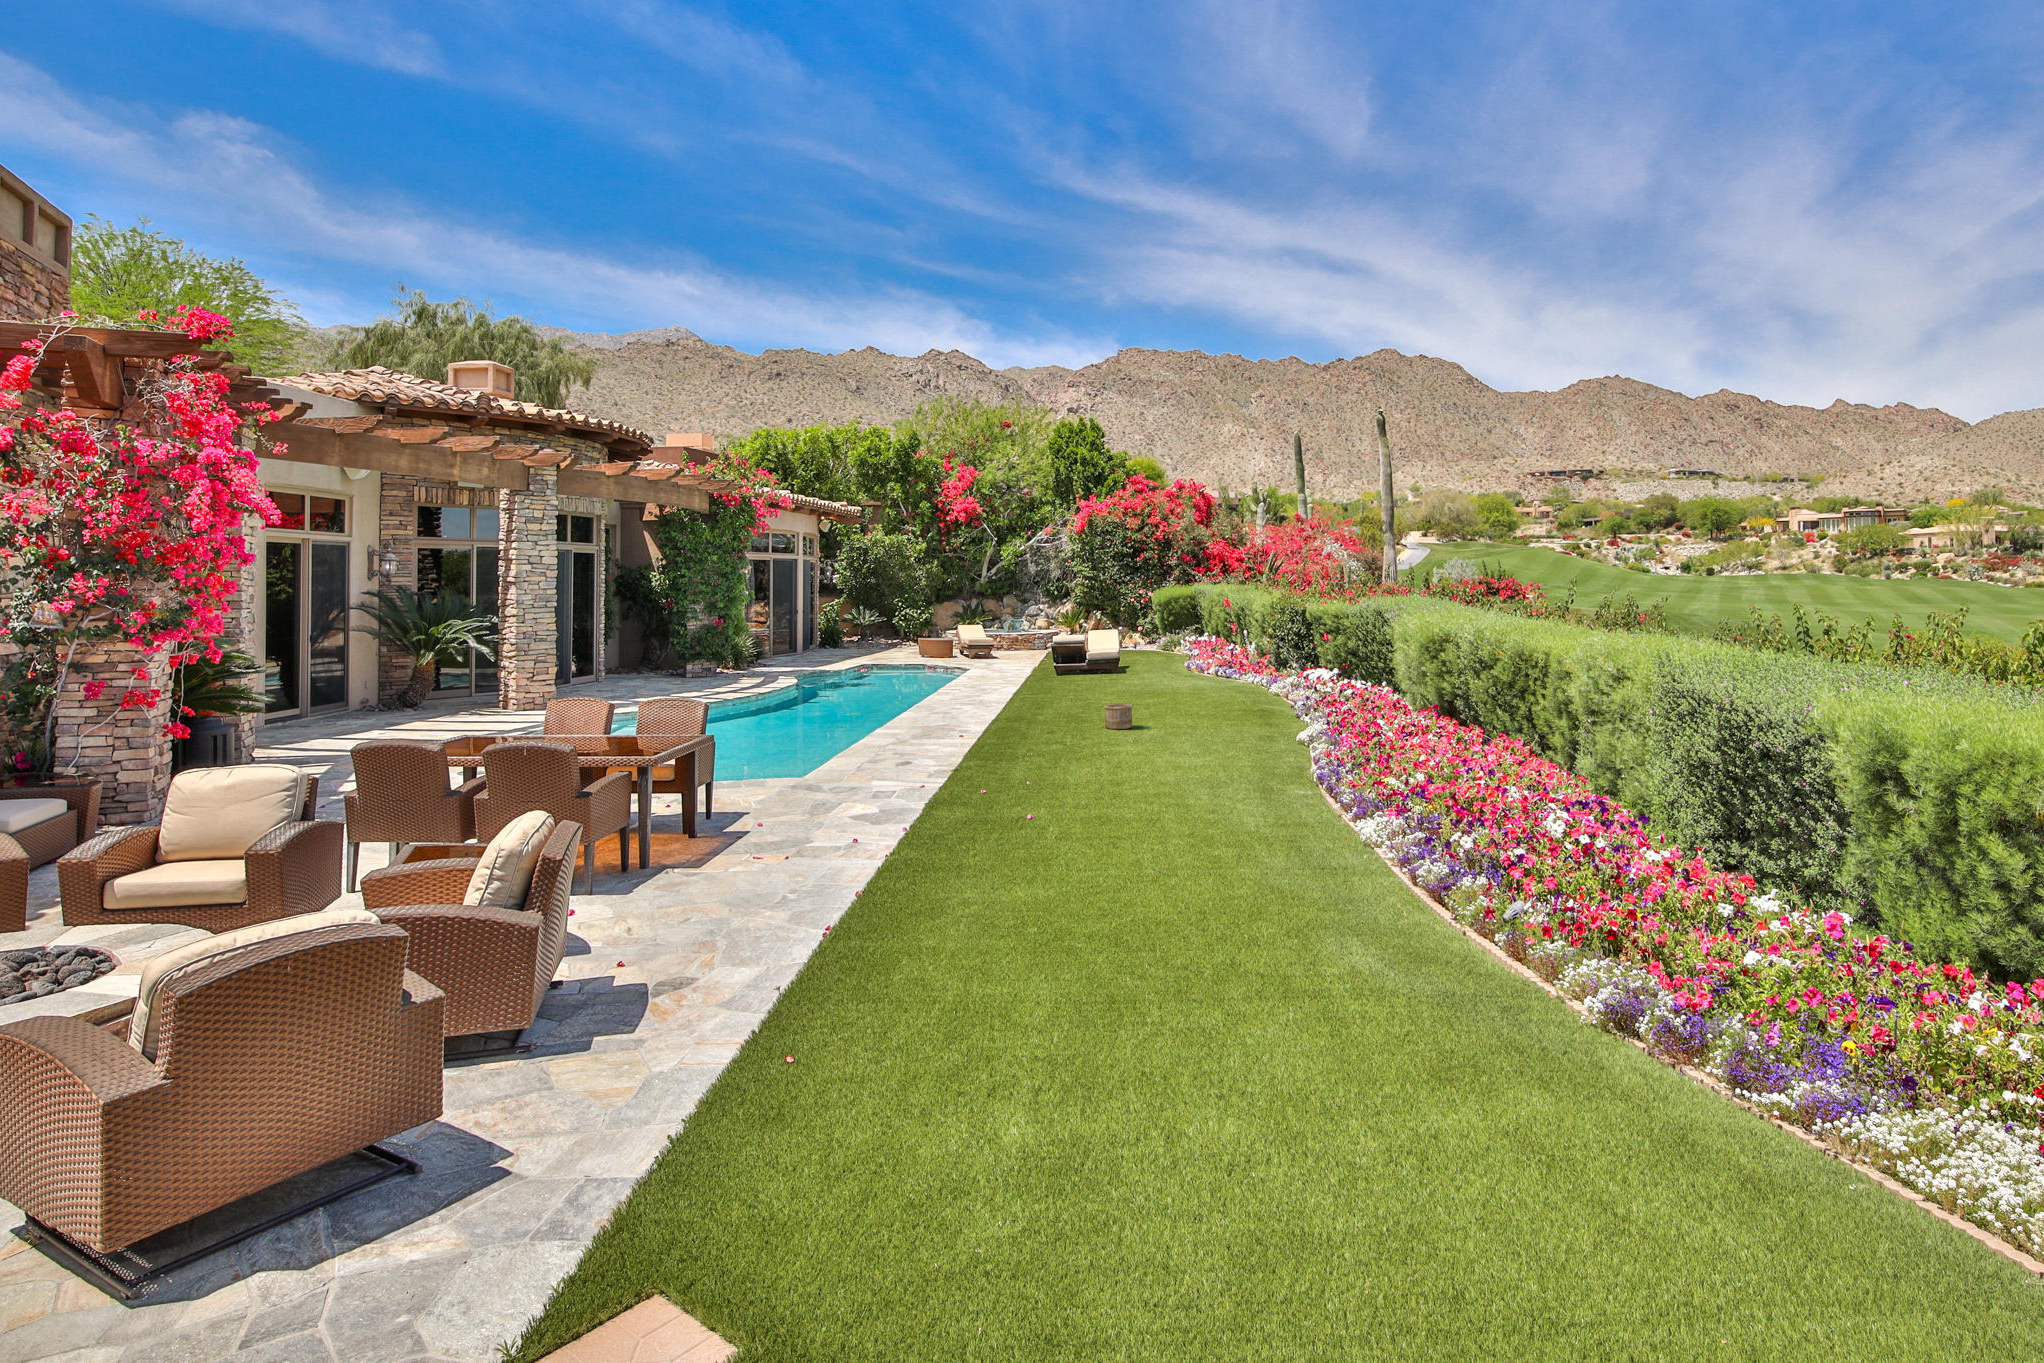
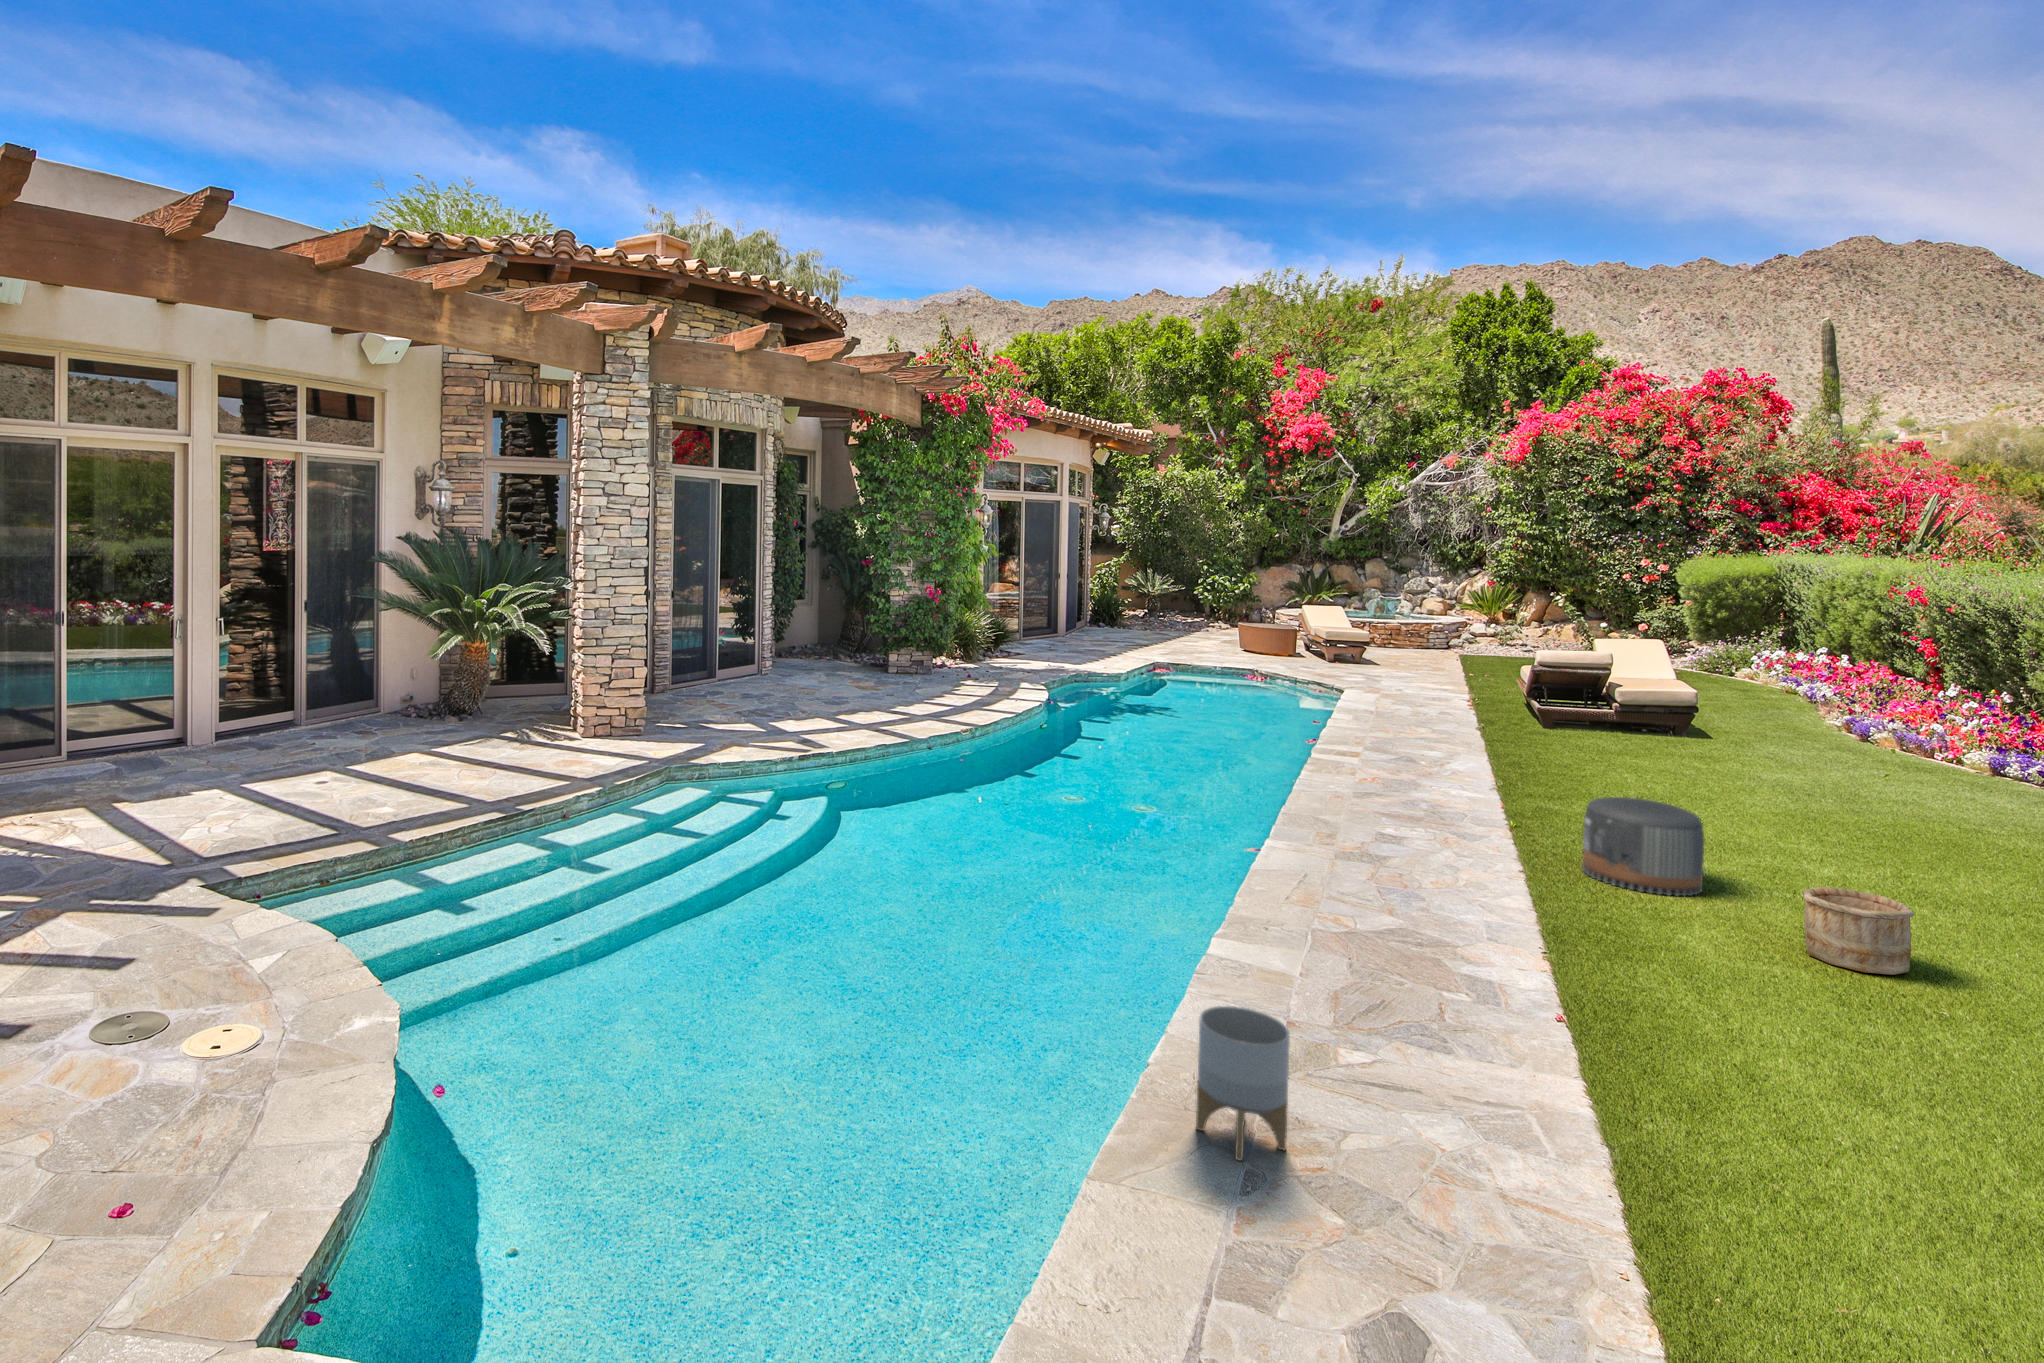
pouf: none [1047,685,1087,721] -> present [1582,797,1704,896]
planter: none [887,735,916,778] -> present [1196,1006,1290,1161]

